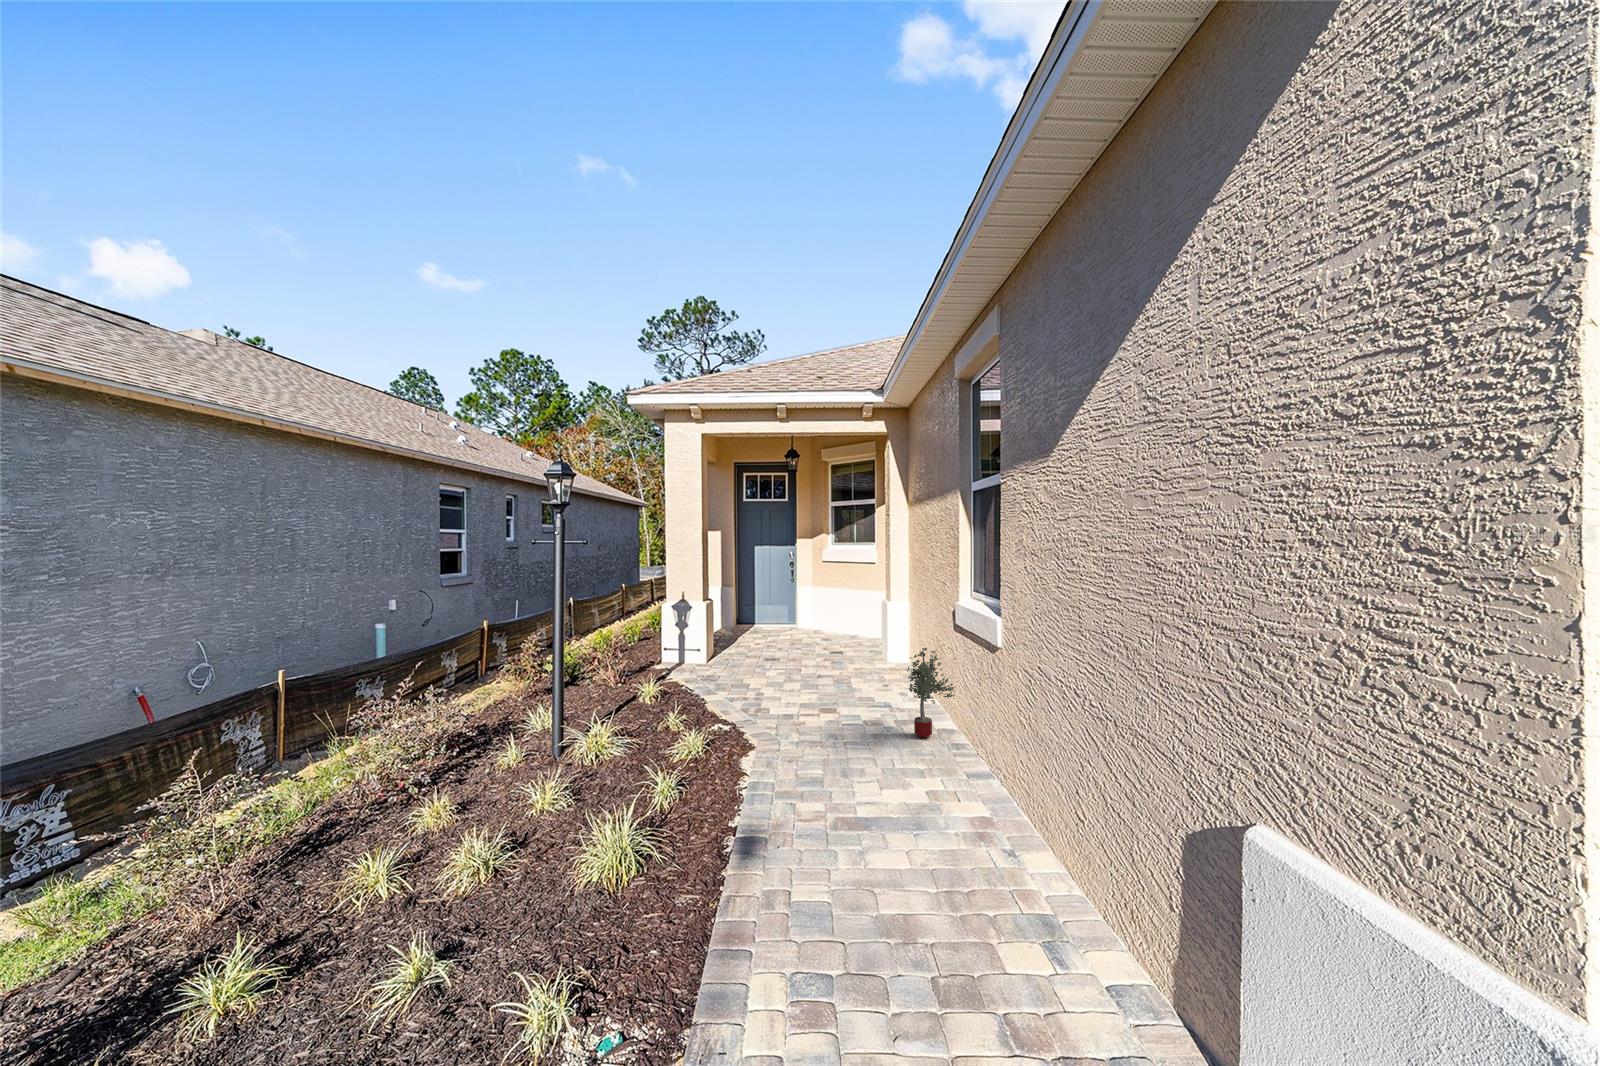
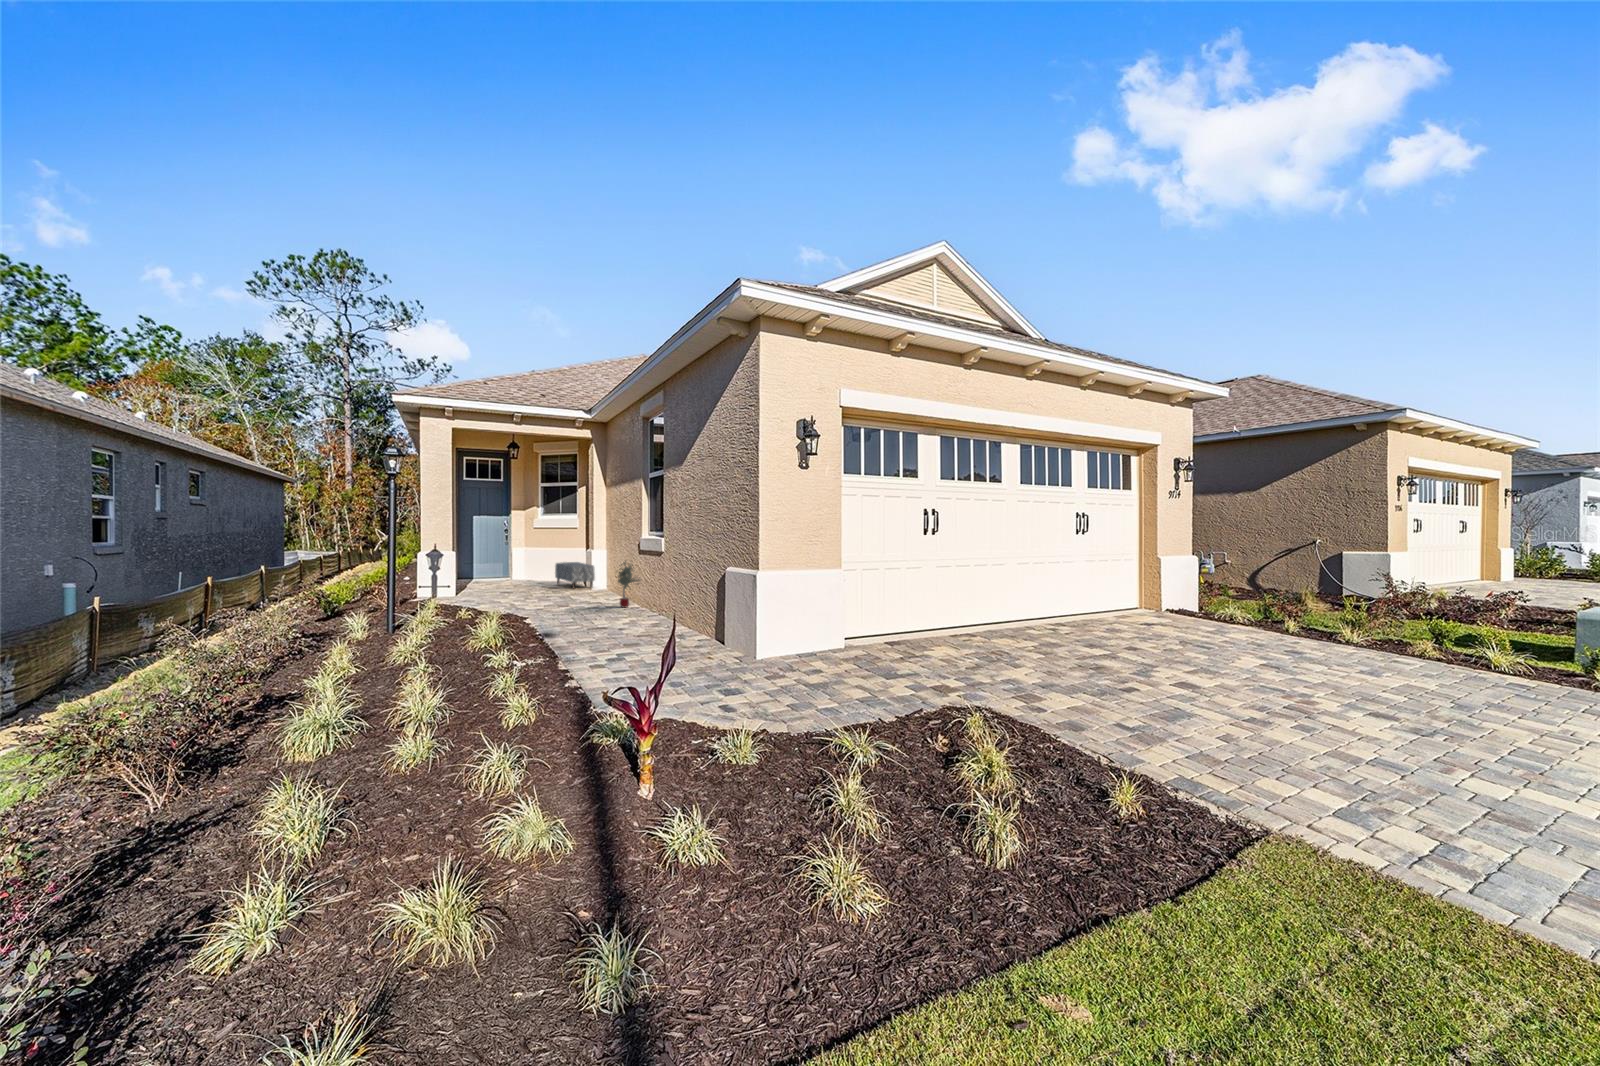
bench: none [843,614,893,661] -> present [555,562,595,589]

